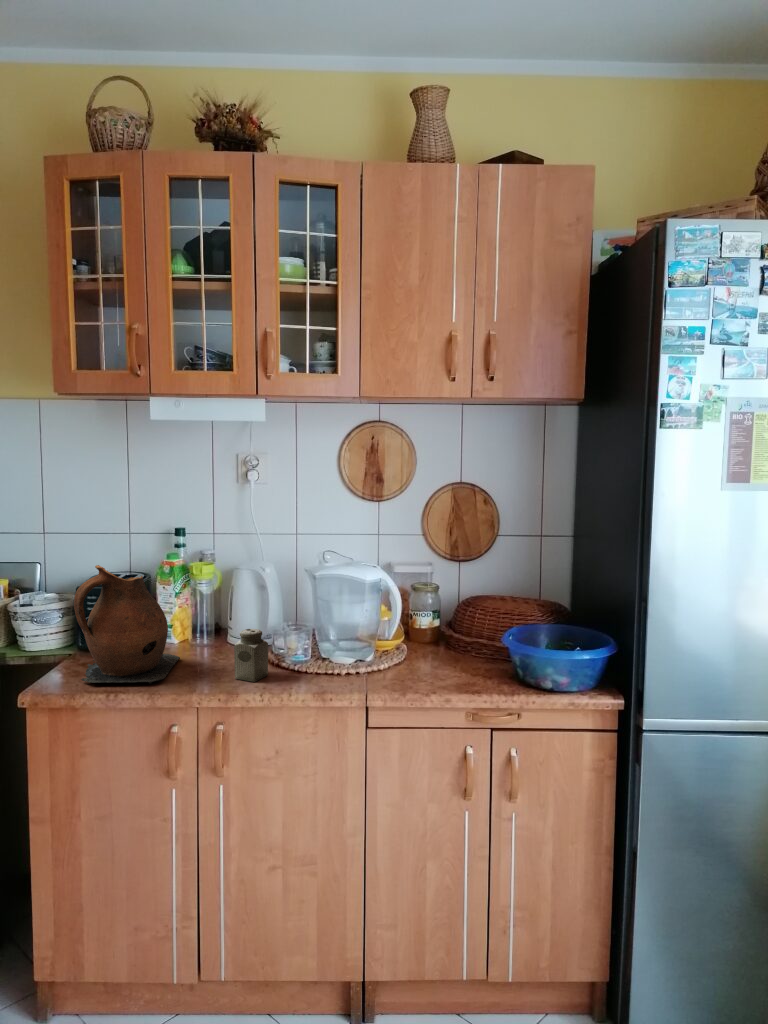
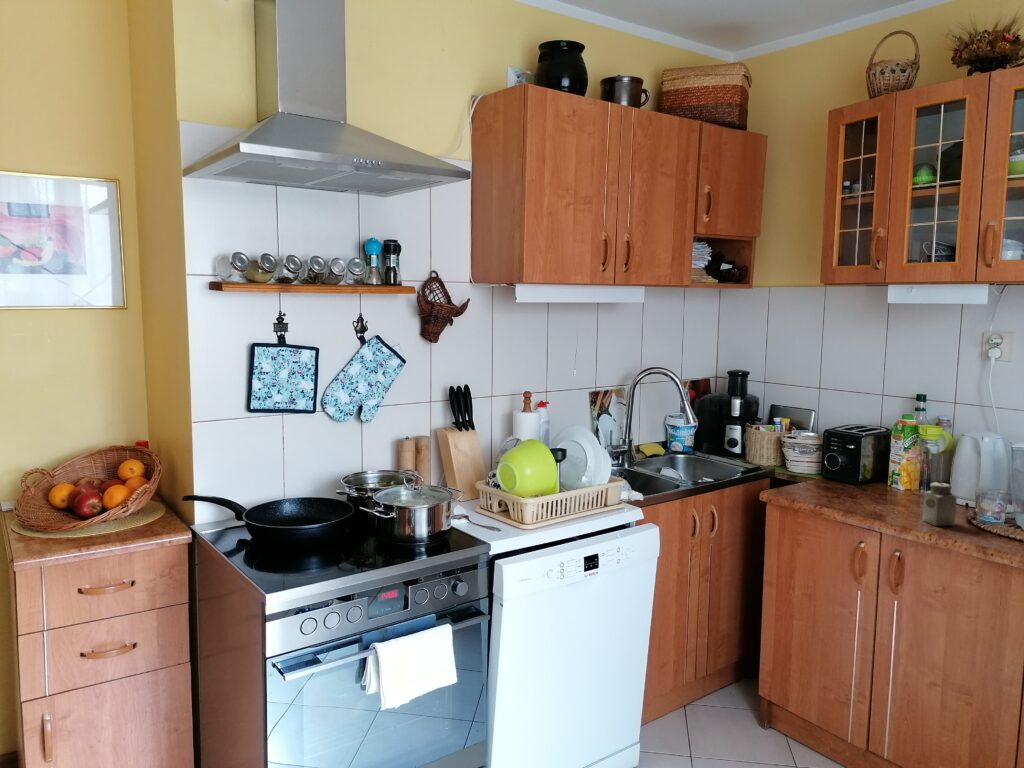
ceramic pitcher: present [74,565,180,684] -> none [809,413,893,507]

